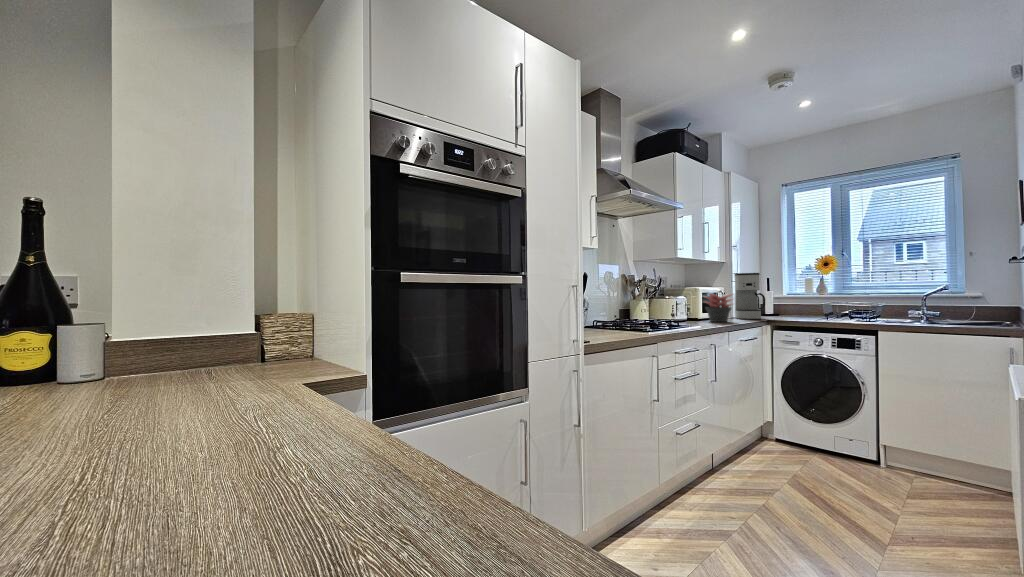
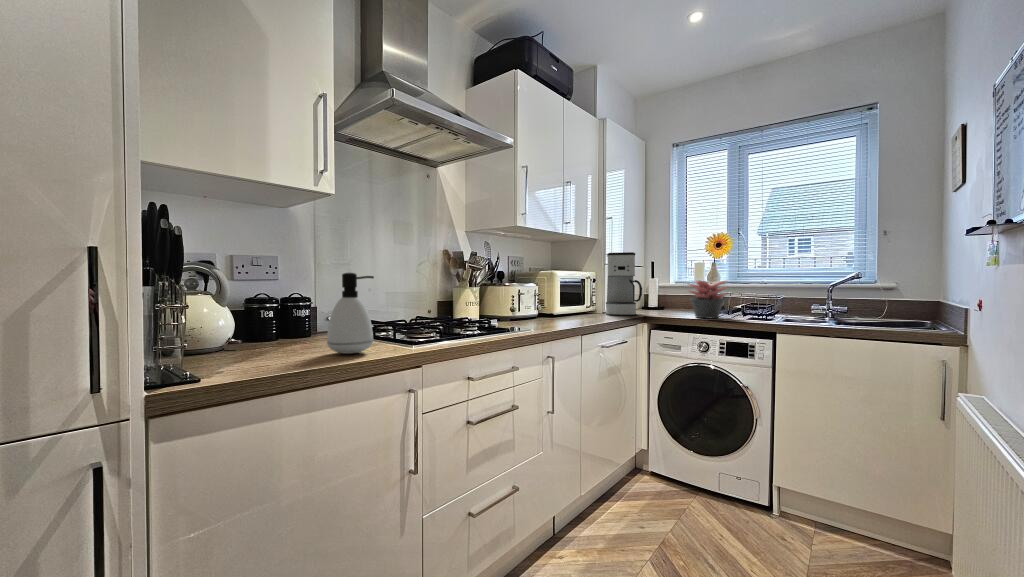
soap dispenser: none [610,293,634,336] -> present [327,273,374,354]
succulent plant: present [705,294,732,322] -> present [688,280,726,318]

